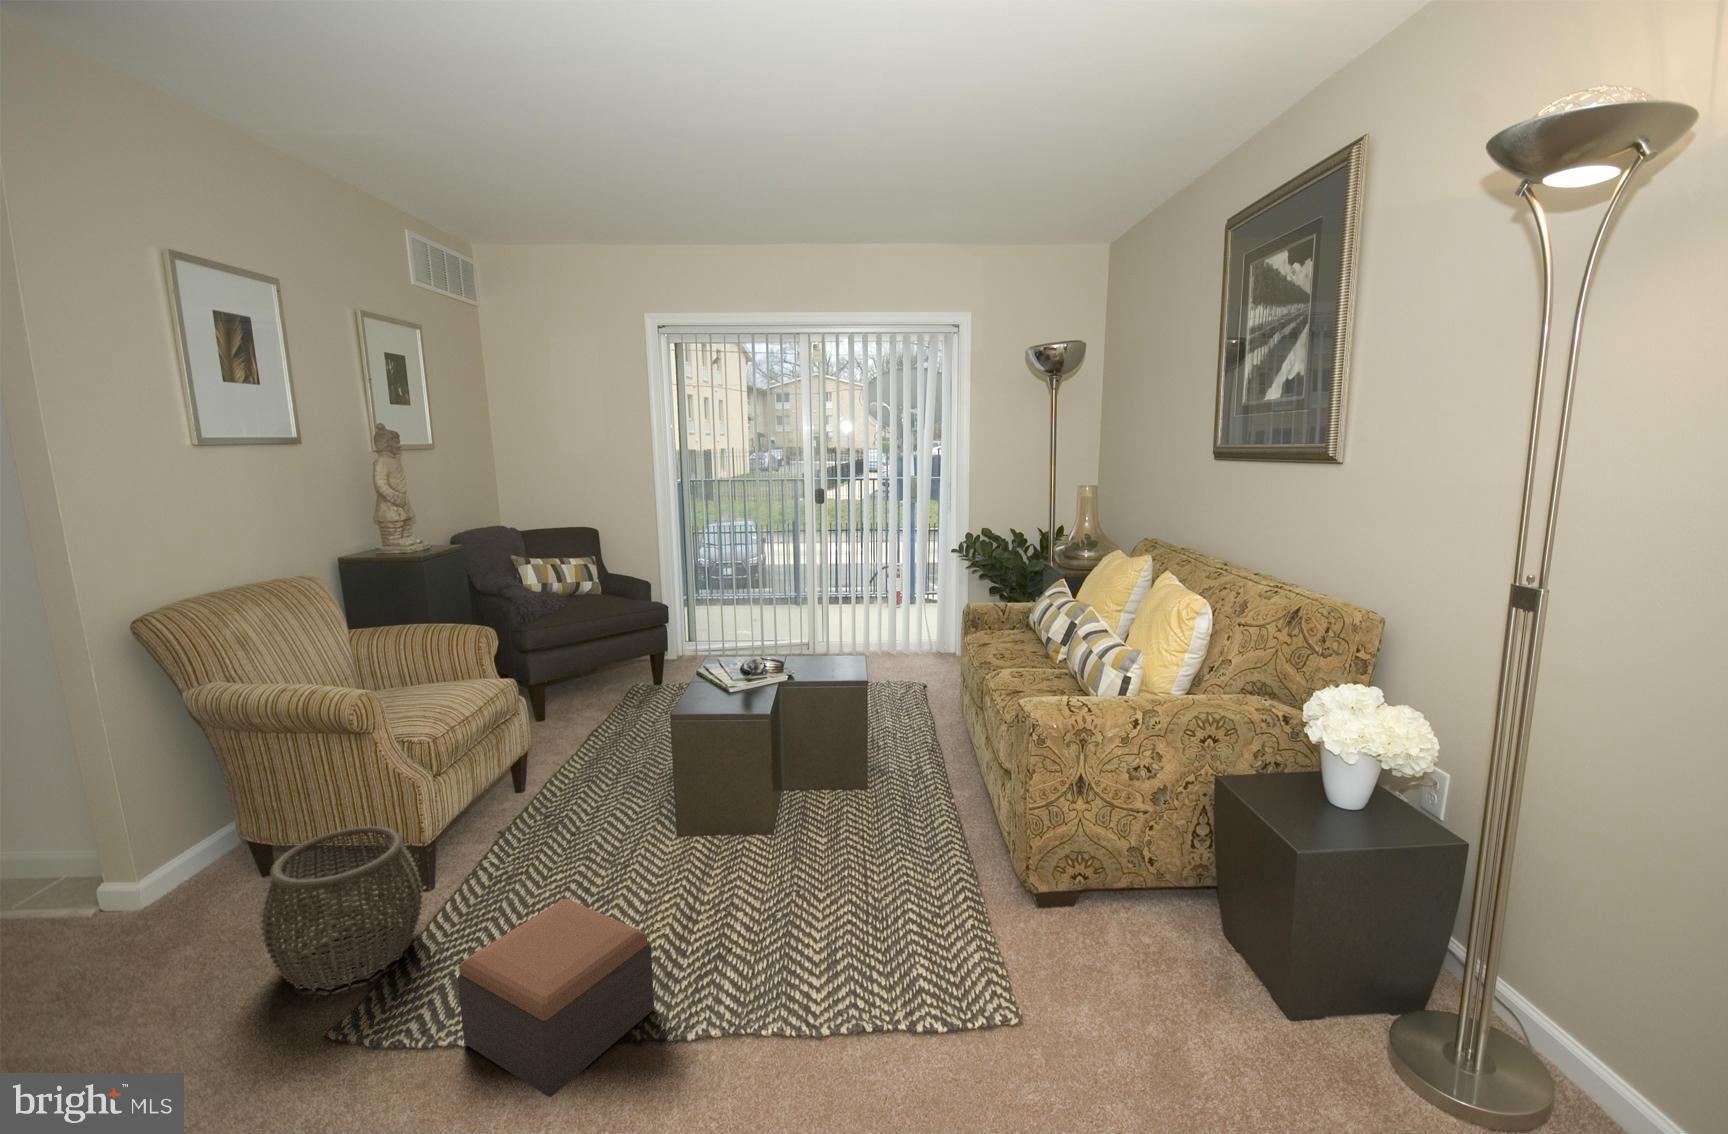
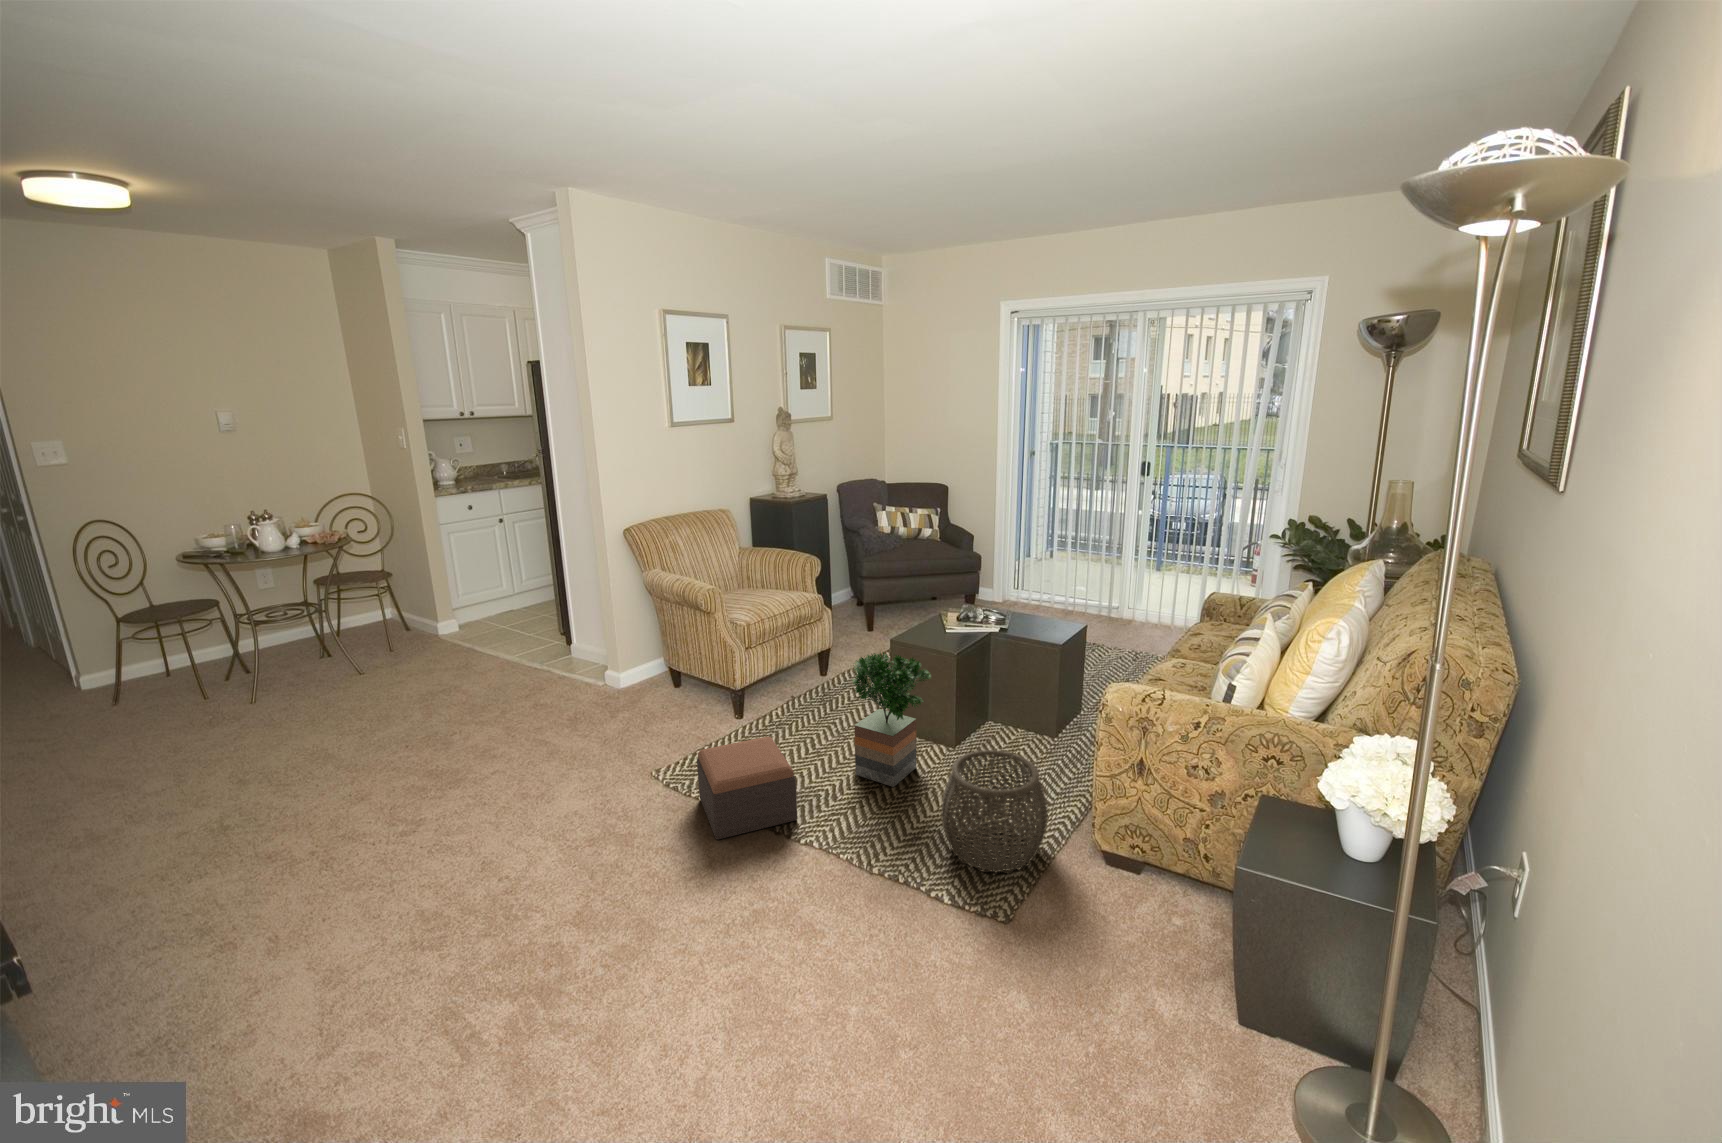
potted tree: none [658,729,776,913] -> present [853,652,931,787]
woven basket: present [260,826,423,991] -> present [941,750,1048,873]

